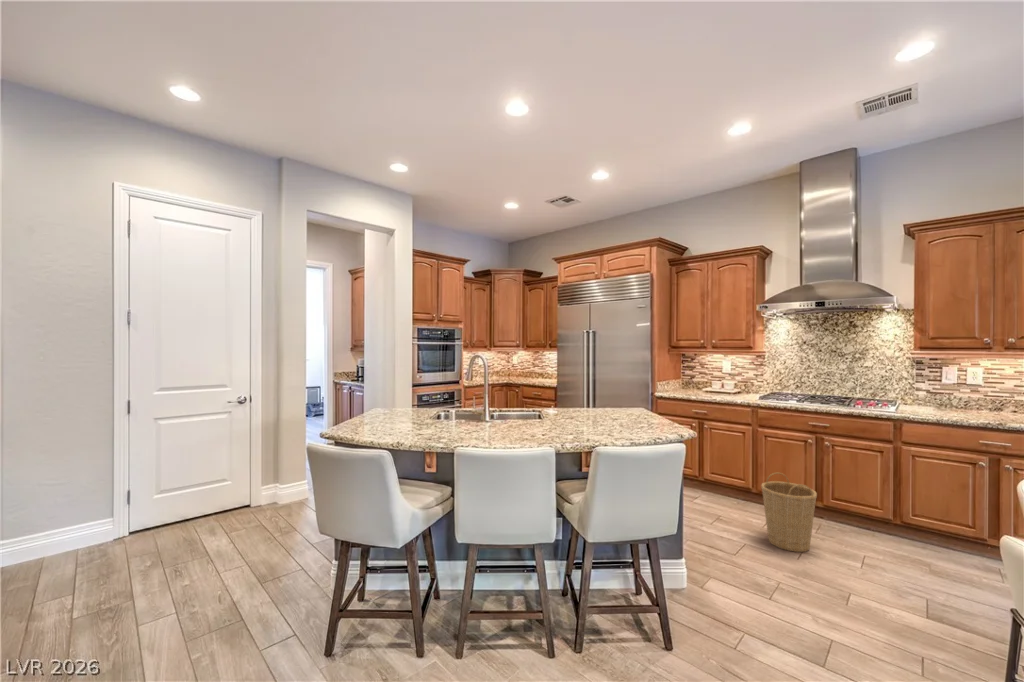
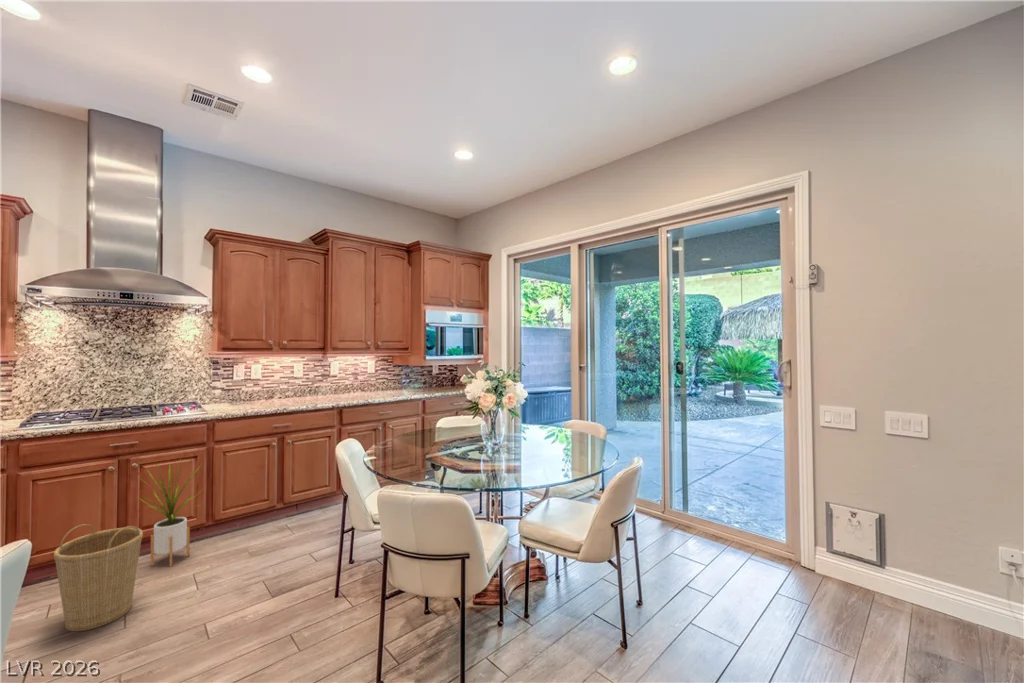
house plant: none [824,444,886,542] -> present [146,465,197,567]

